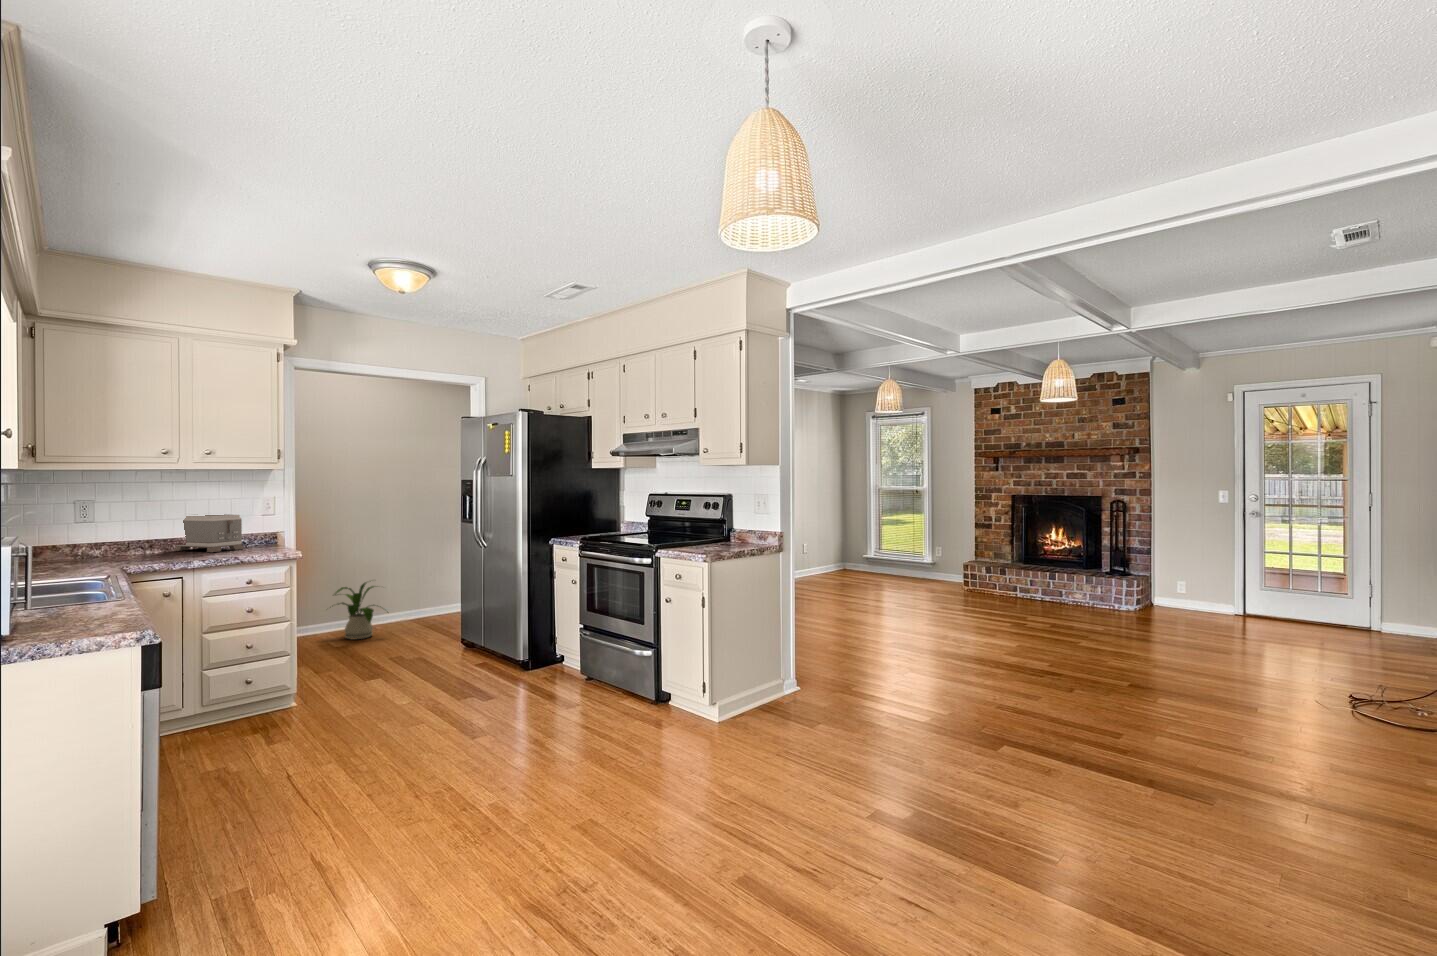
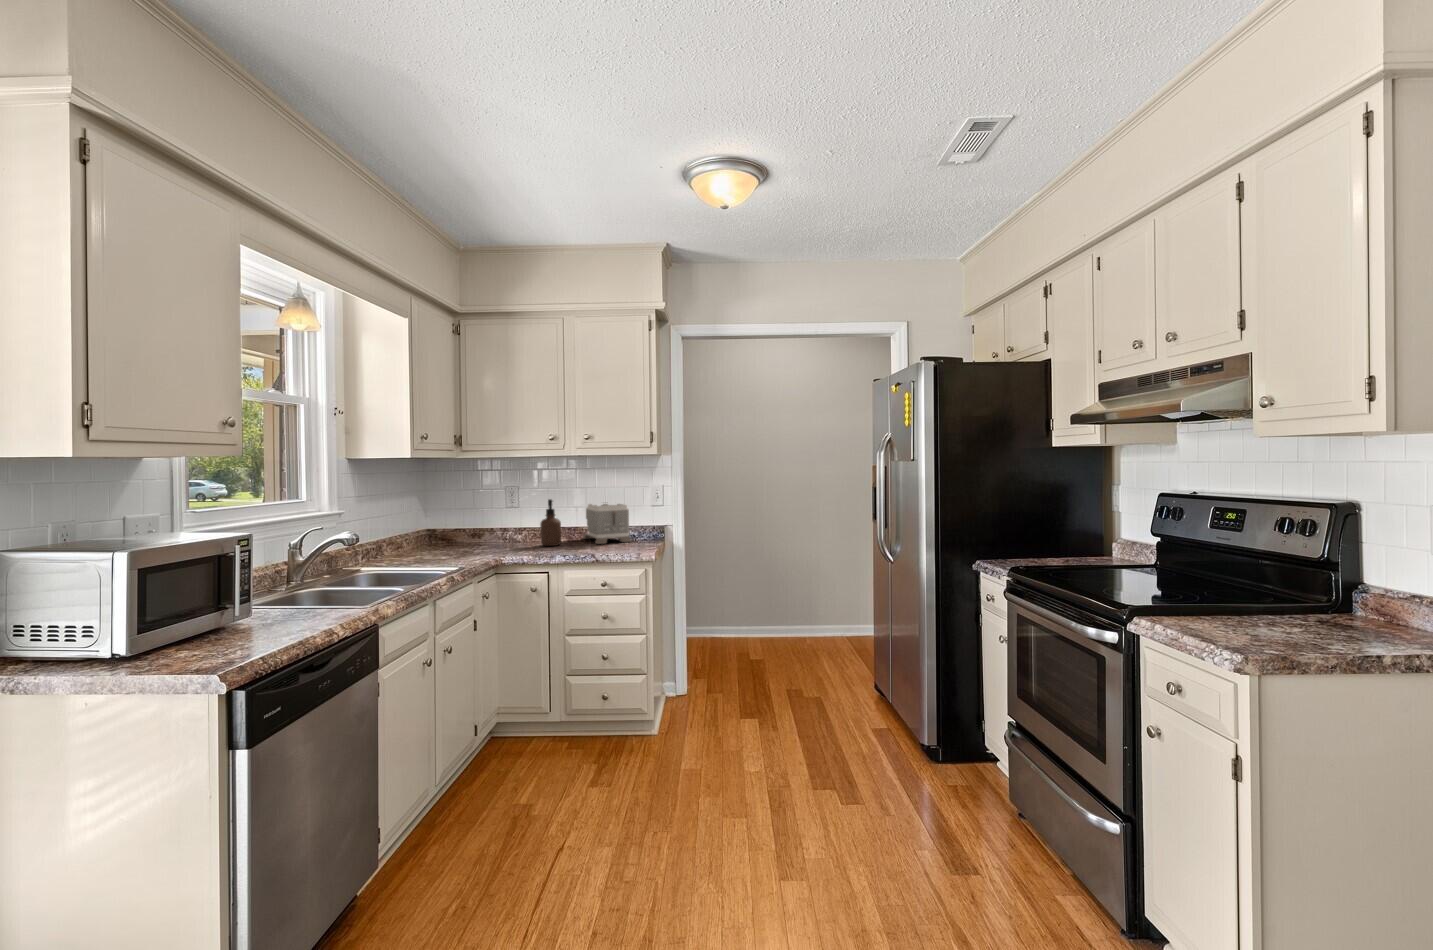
soap dispenser: none [142,511,168,557] -> present [540,499,561,546]
house plant: present [335,582,381,639] -> none [760,579,819,644]

